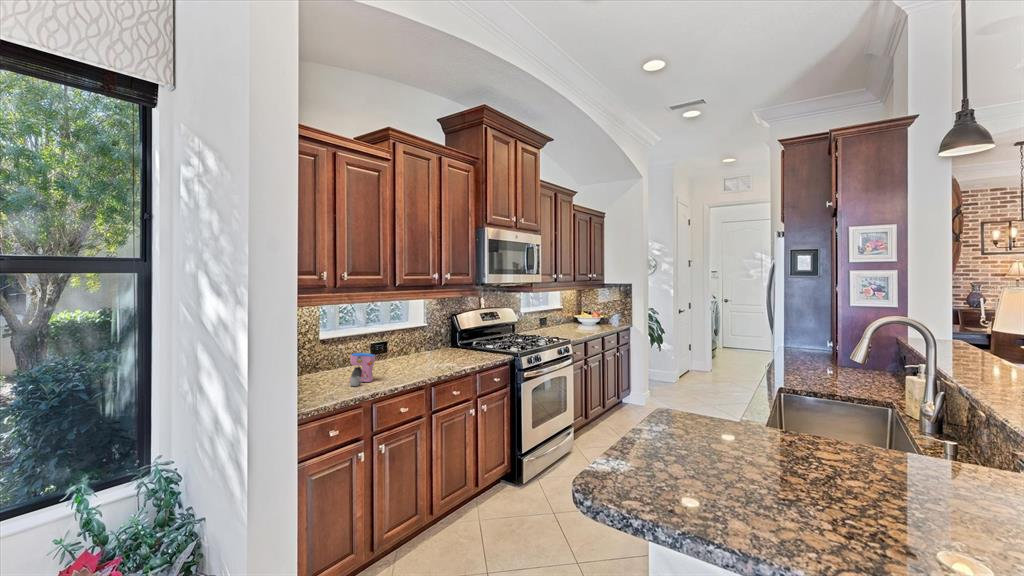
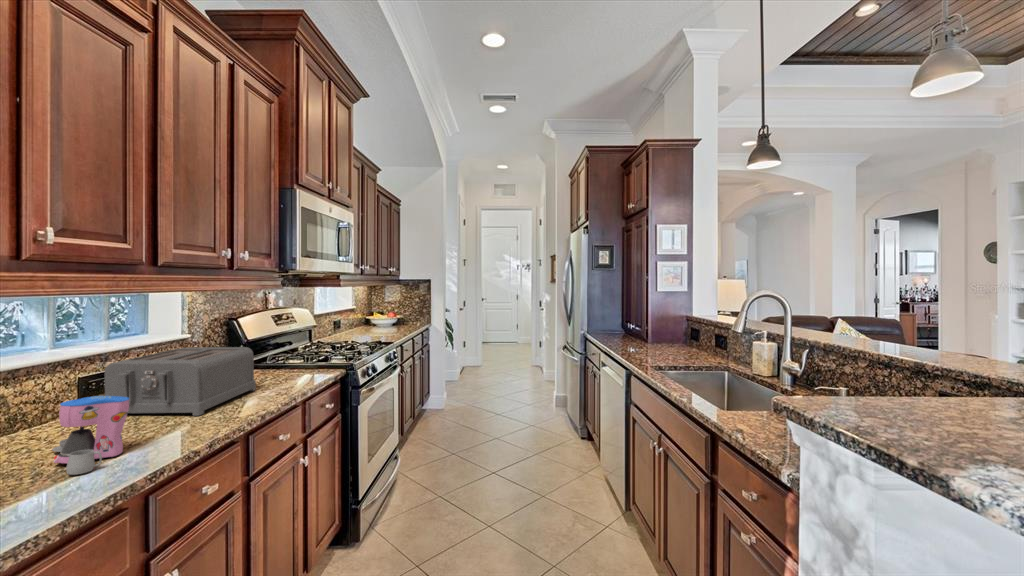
toaster: none [378,332,449,371] -> present [105,347,256,416]

